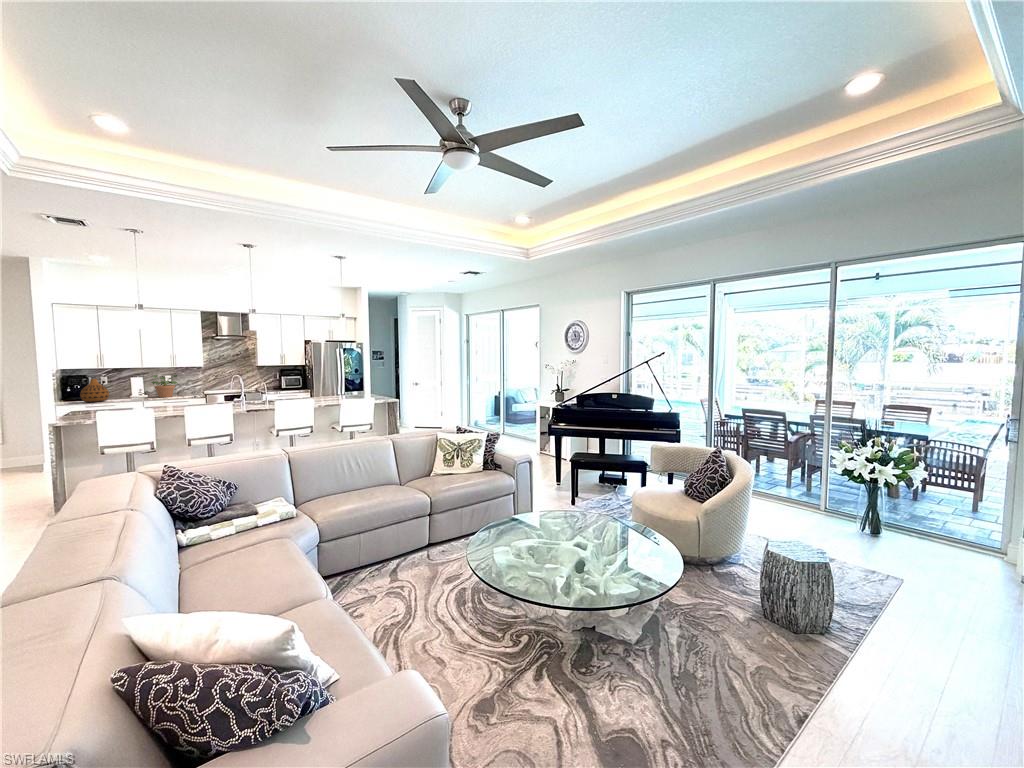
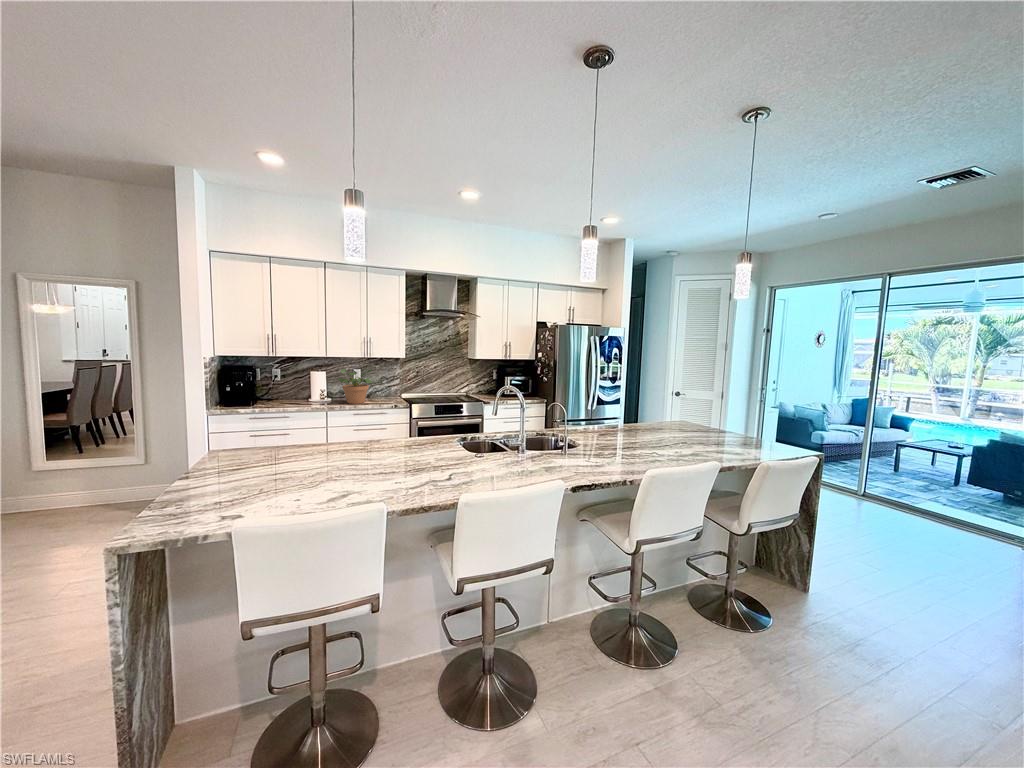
vase: present [80,379,109,402] -> none [245,373,283,410]

